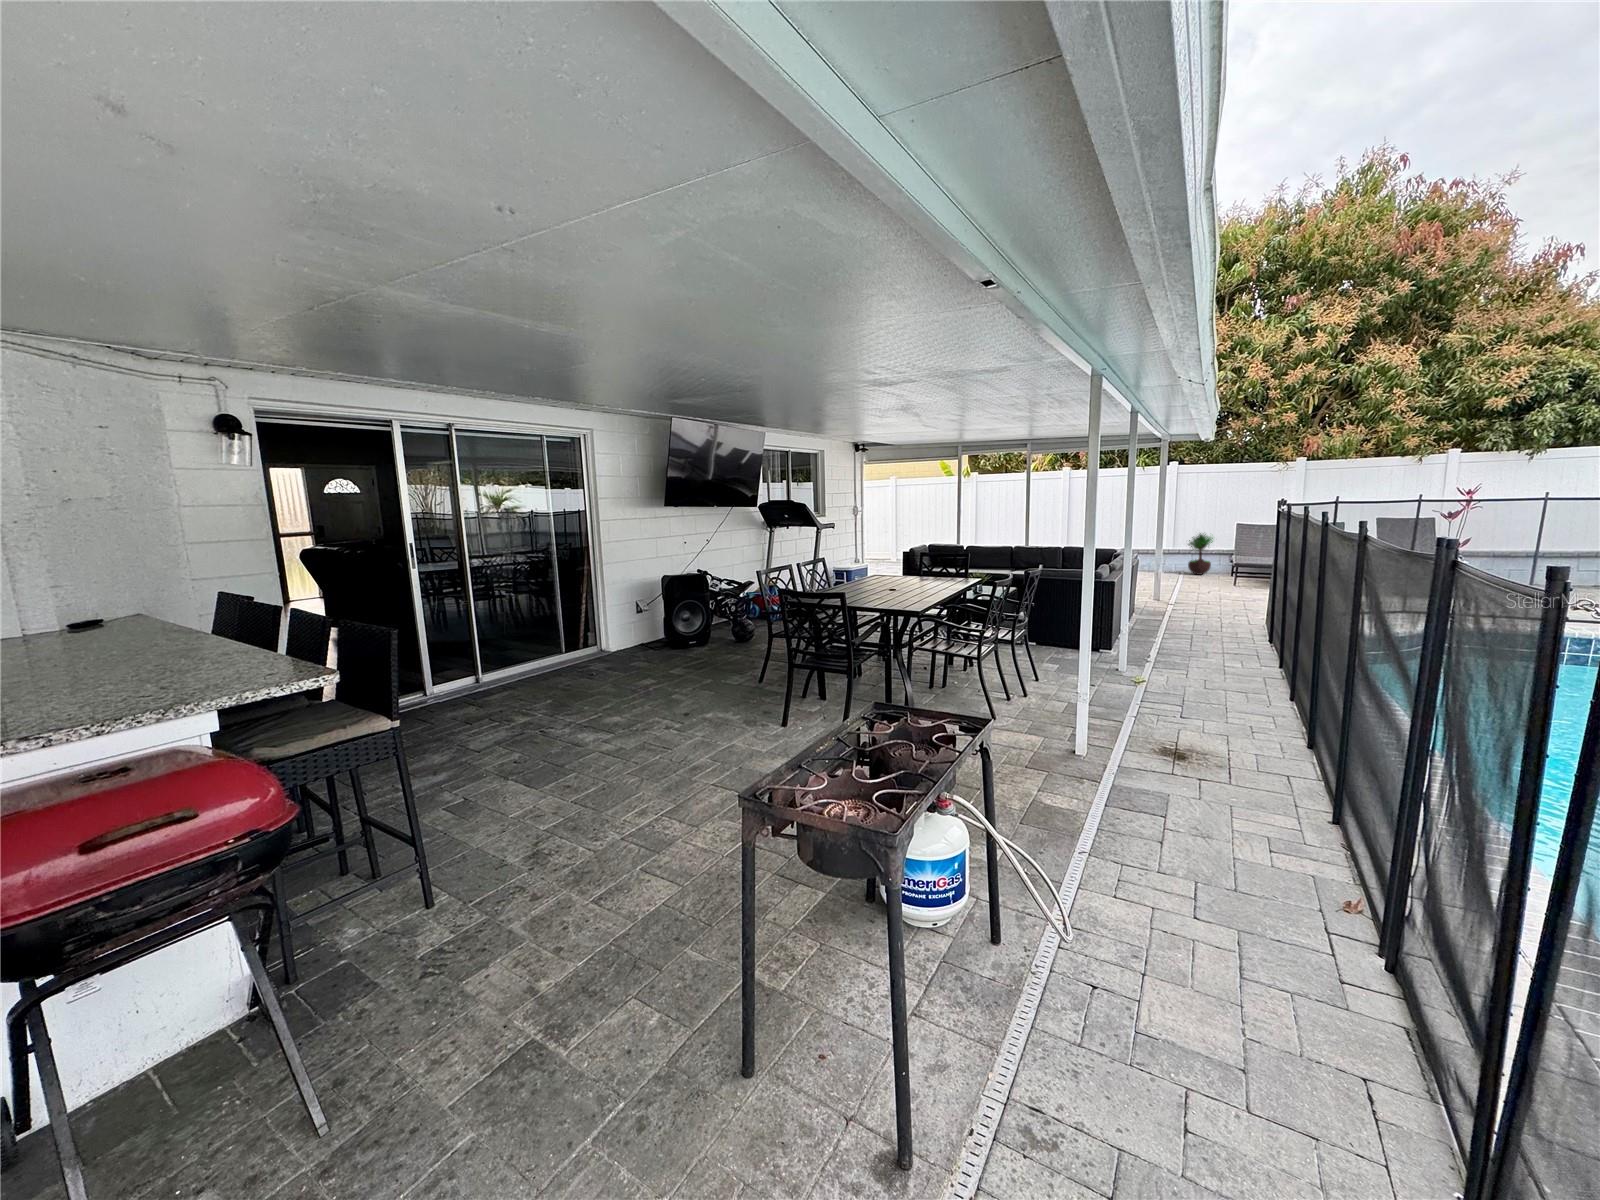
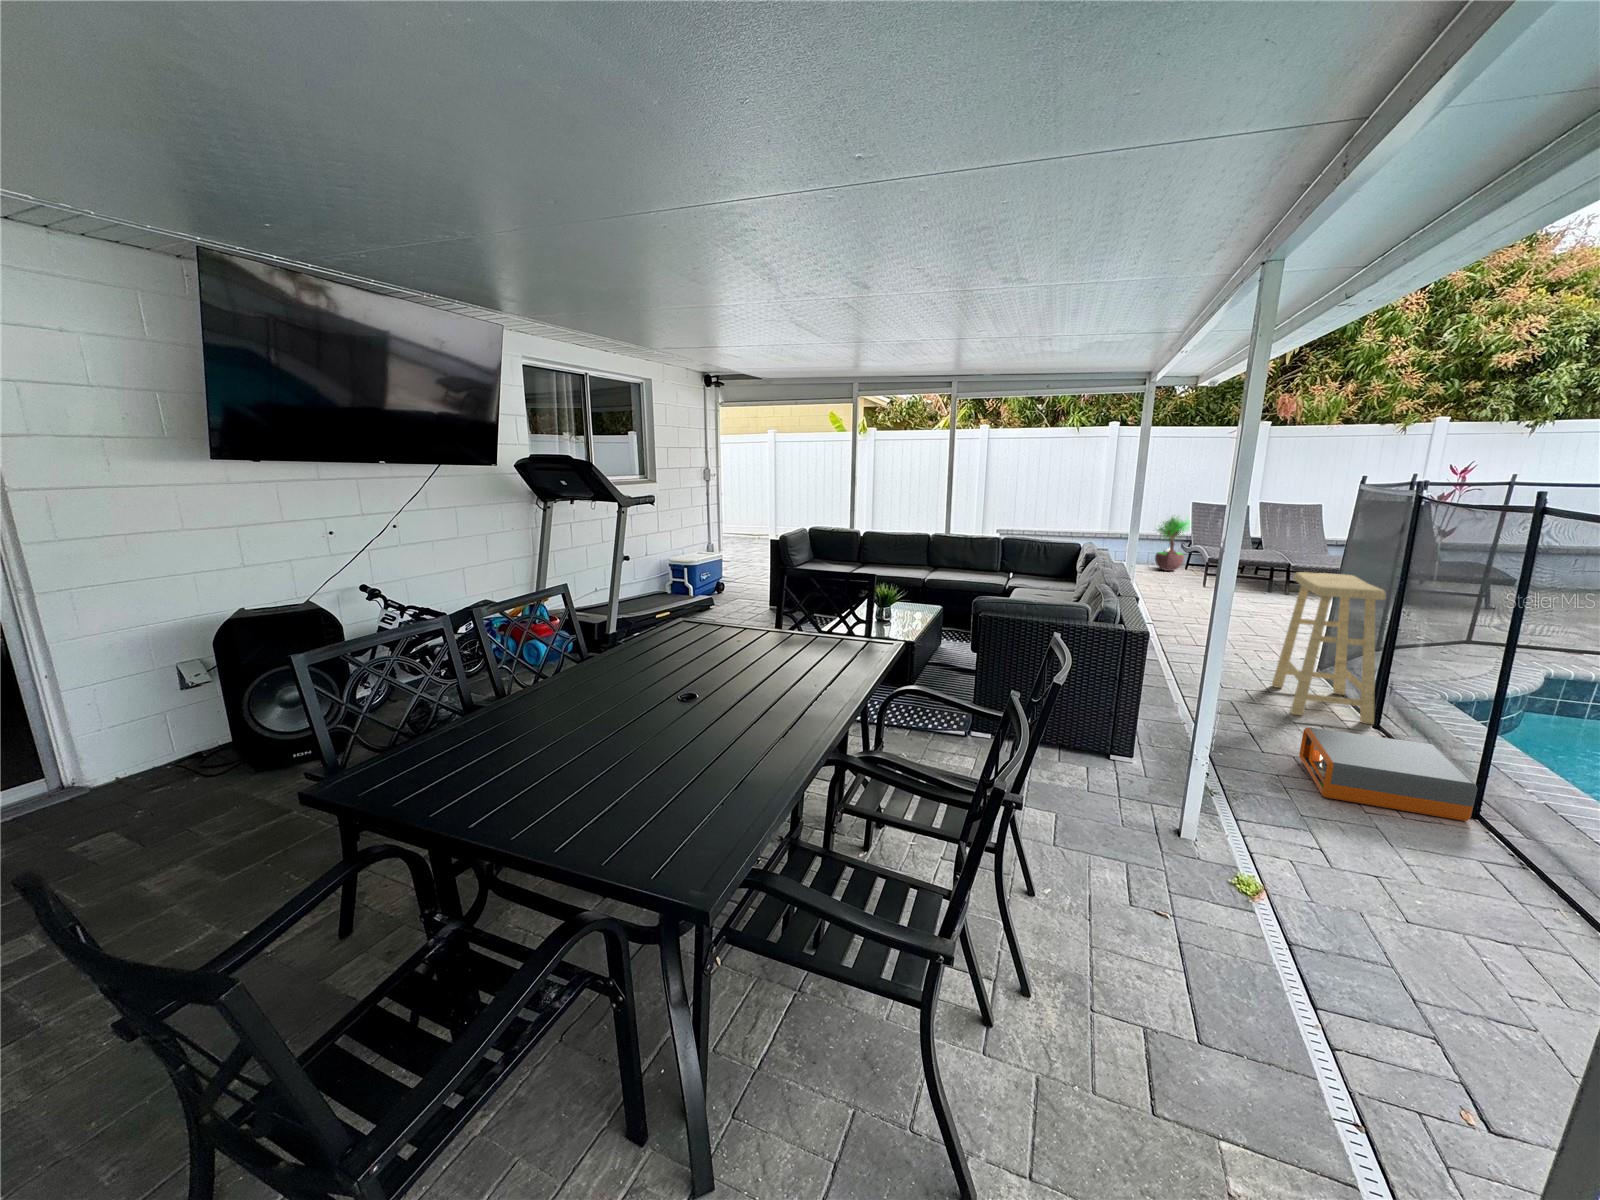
stool: none [1220,559,1269,644] -> present [1272,572,1386,724]
storage box: none [1205,636,1280,673] -> present [1299,727,1477,821]

